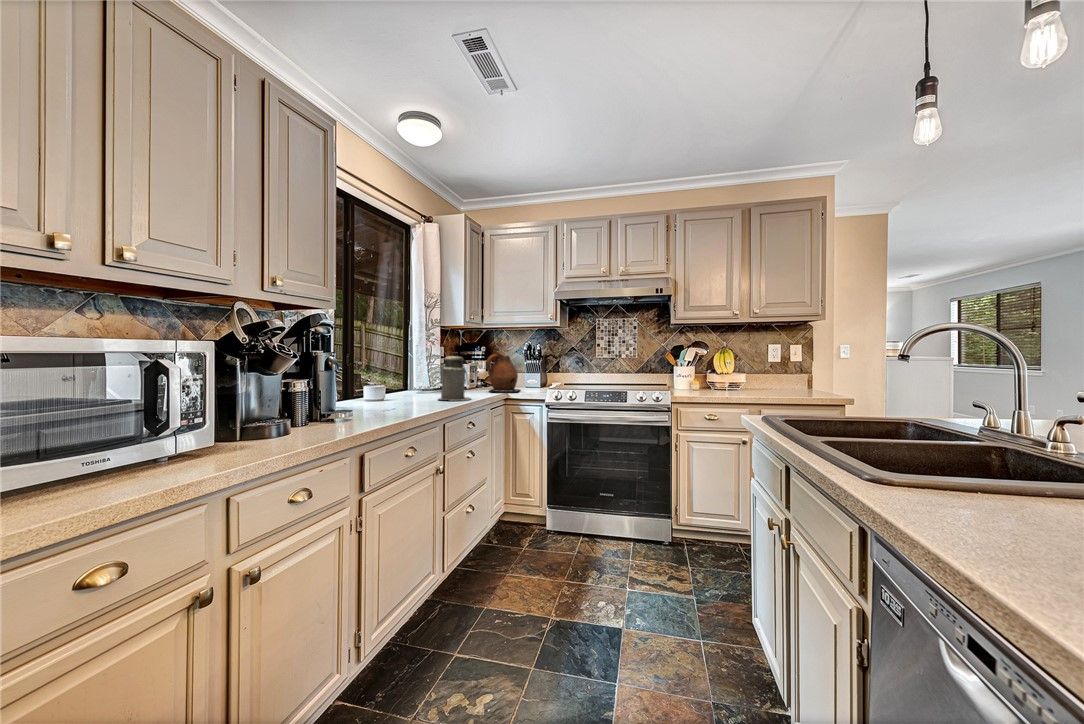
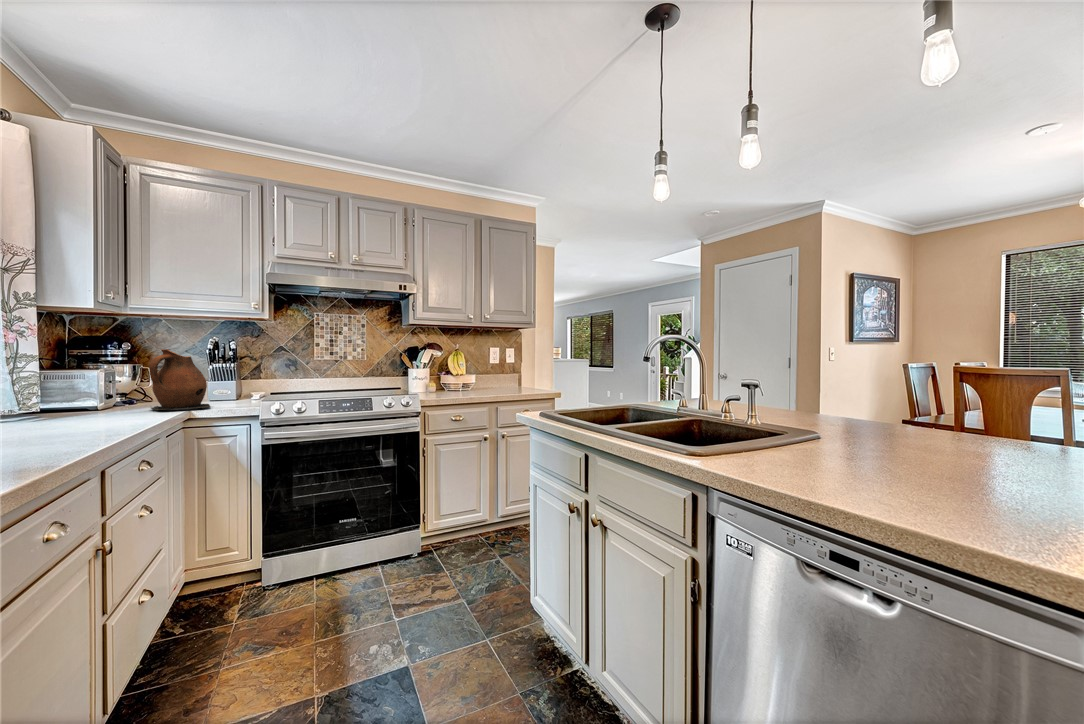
canister: present [439,352,471,401] -> none [59,351,137,431]

